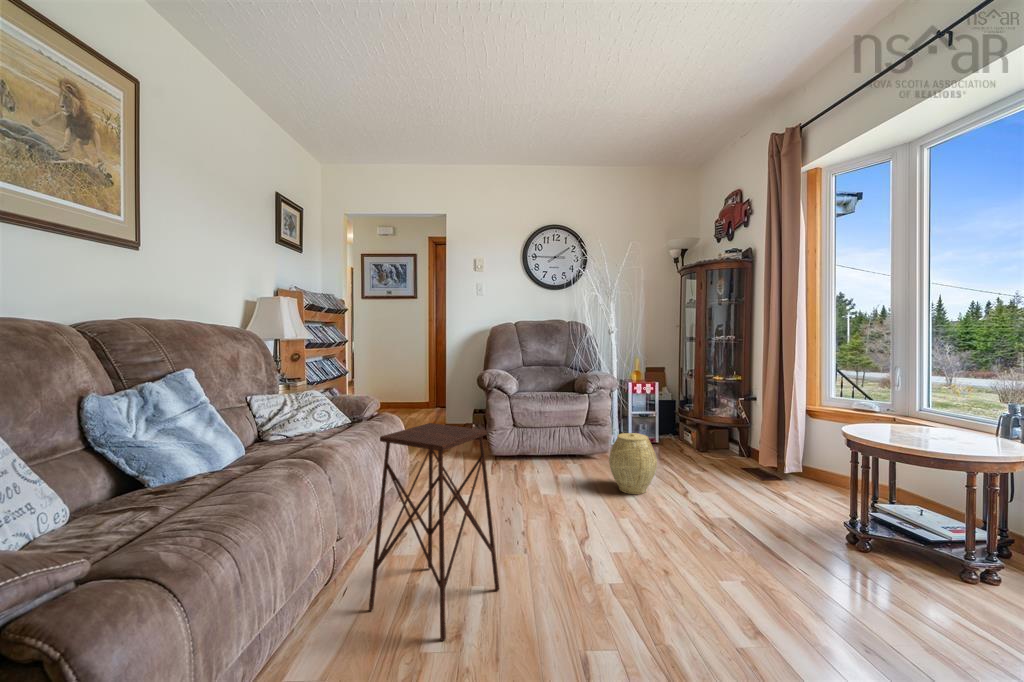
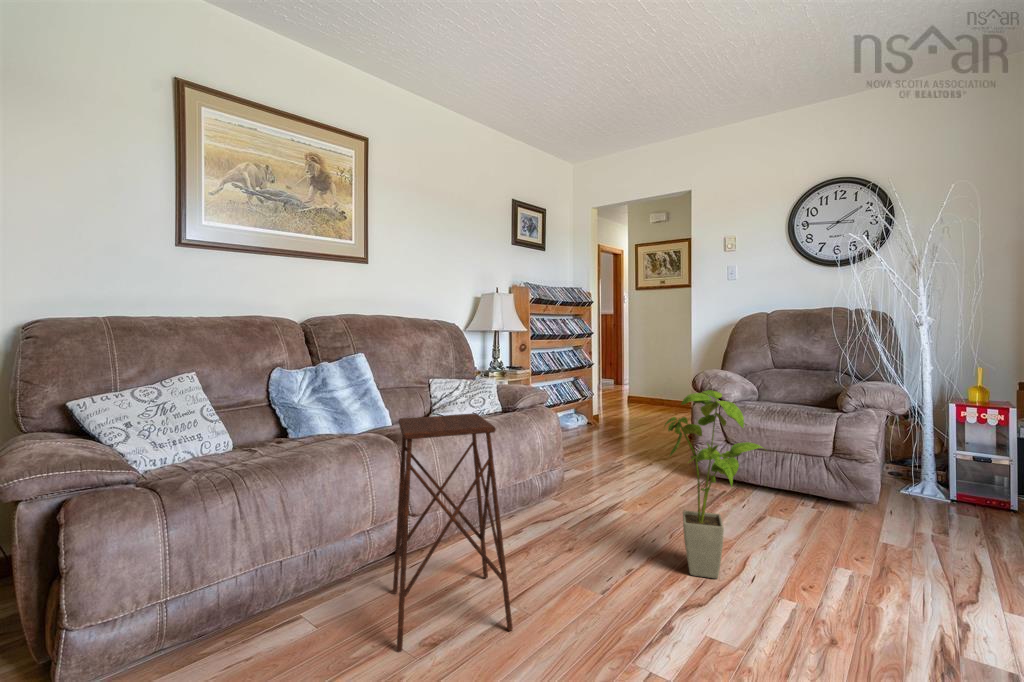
house plant: none [525,388,591,517] -> present [665,390,766,578]
woven basket: present [609,433,657,494] -> none [850,480,958,597]

